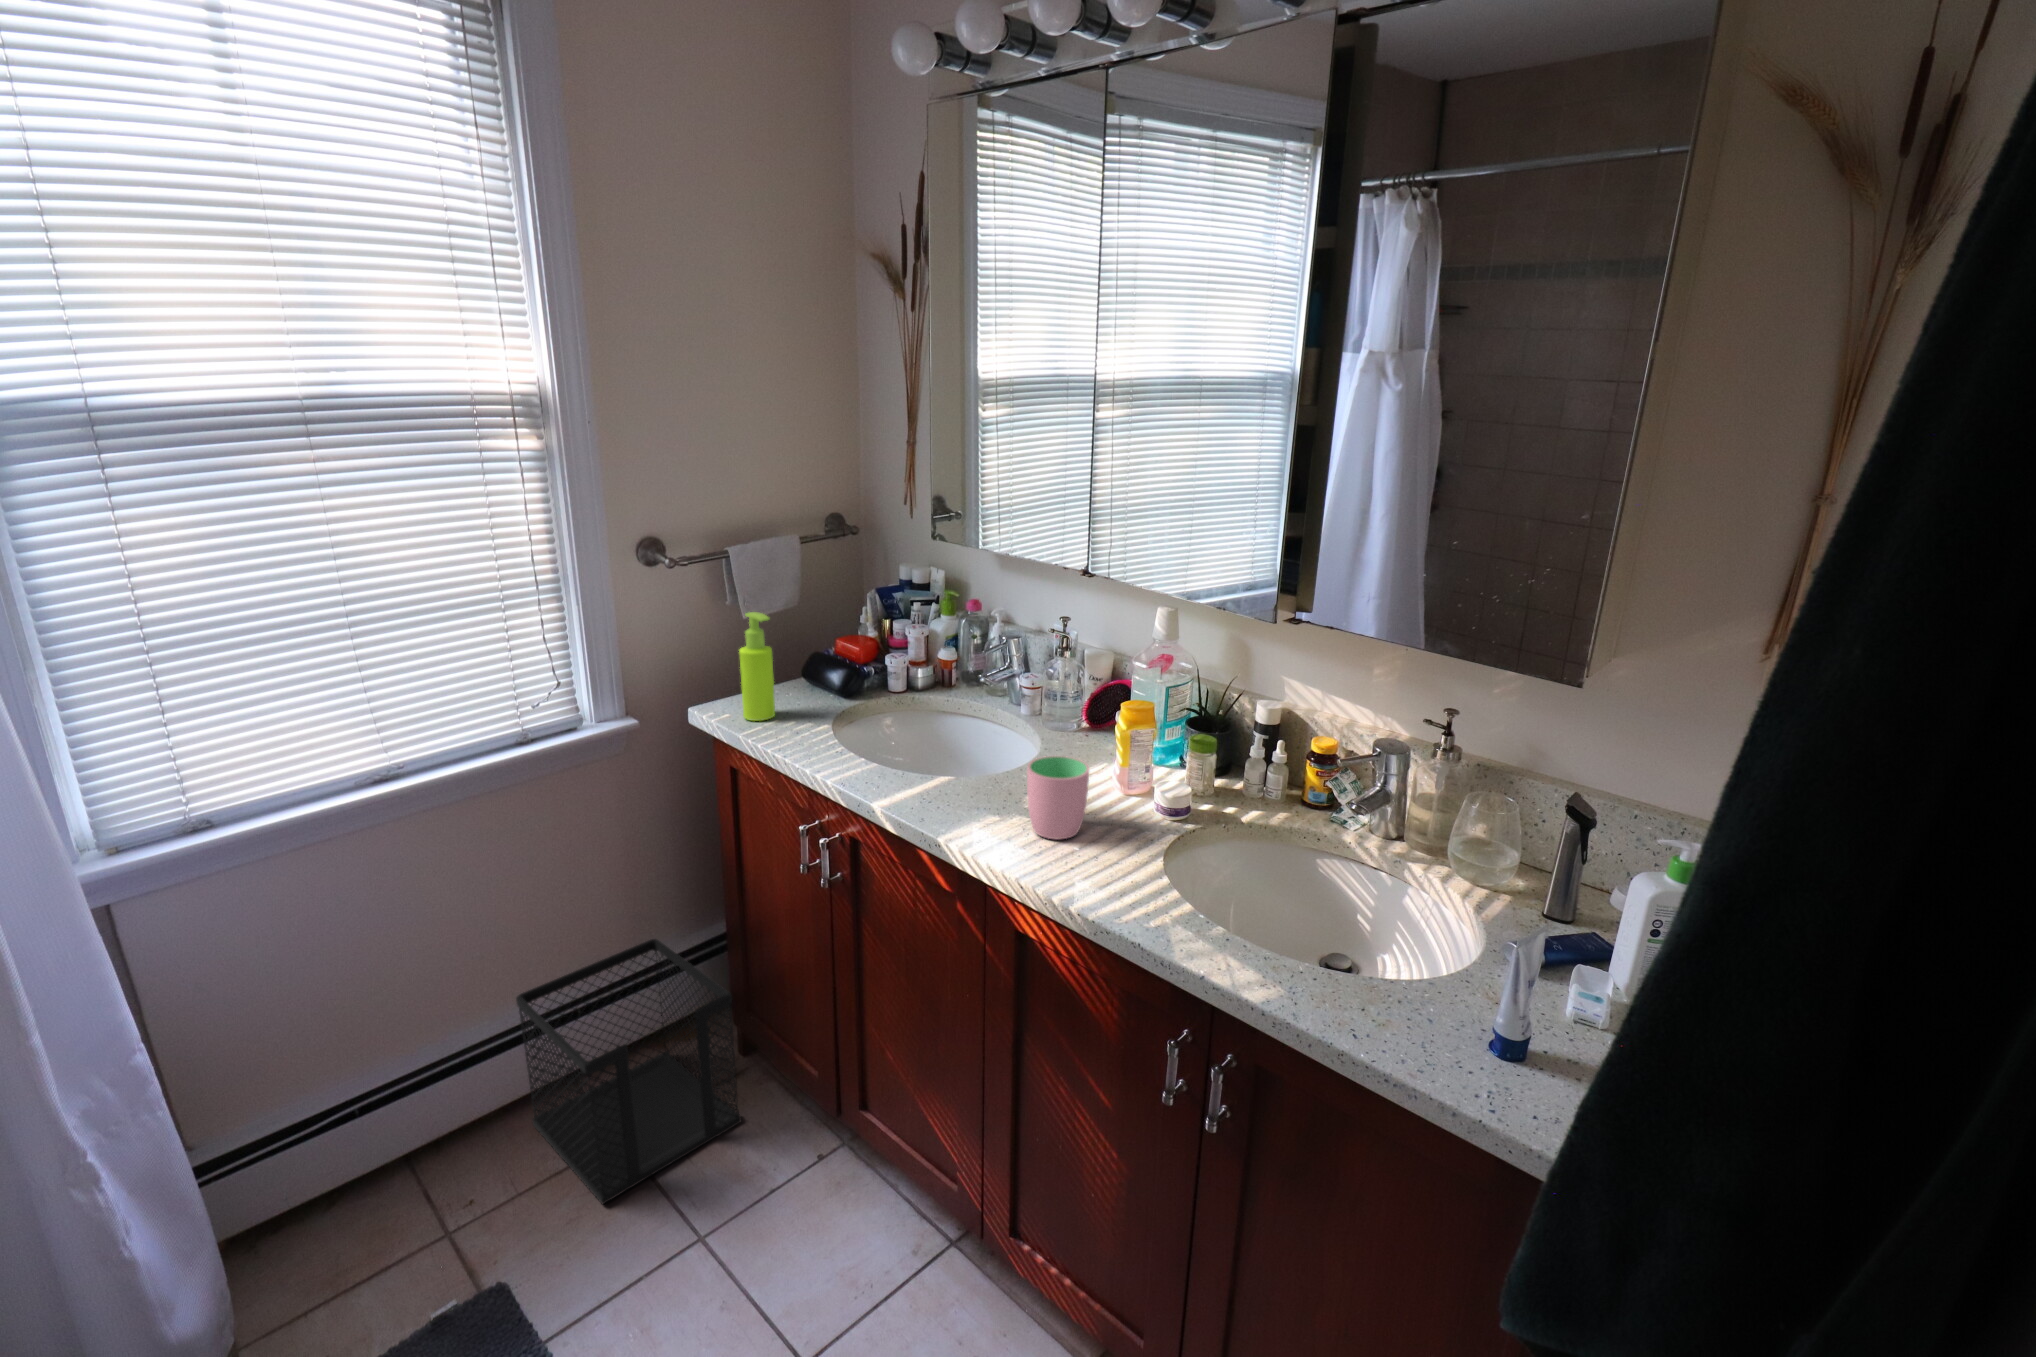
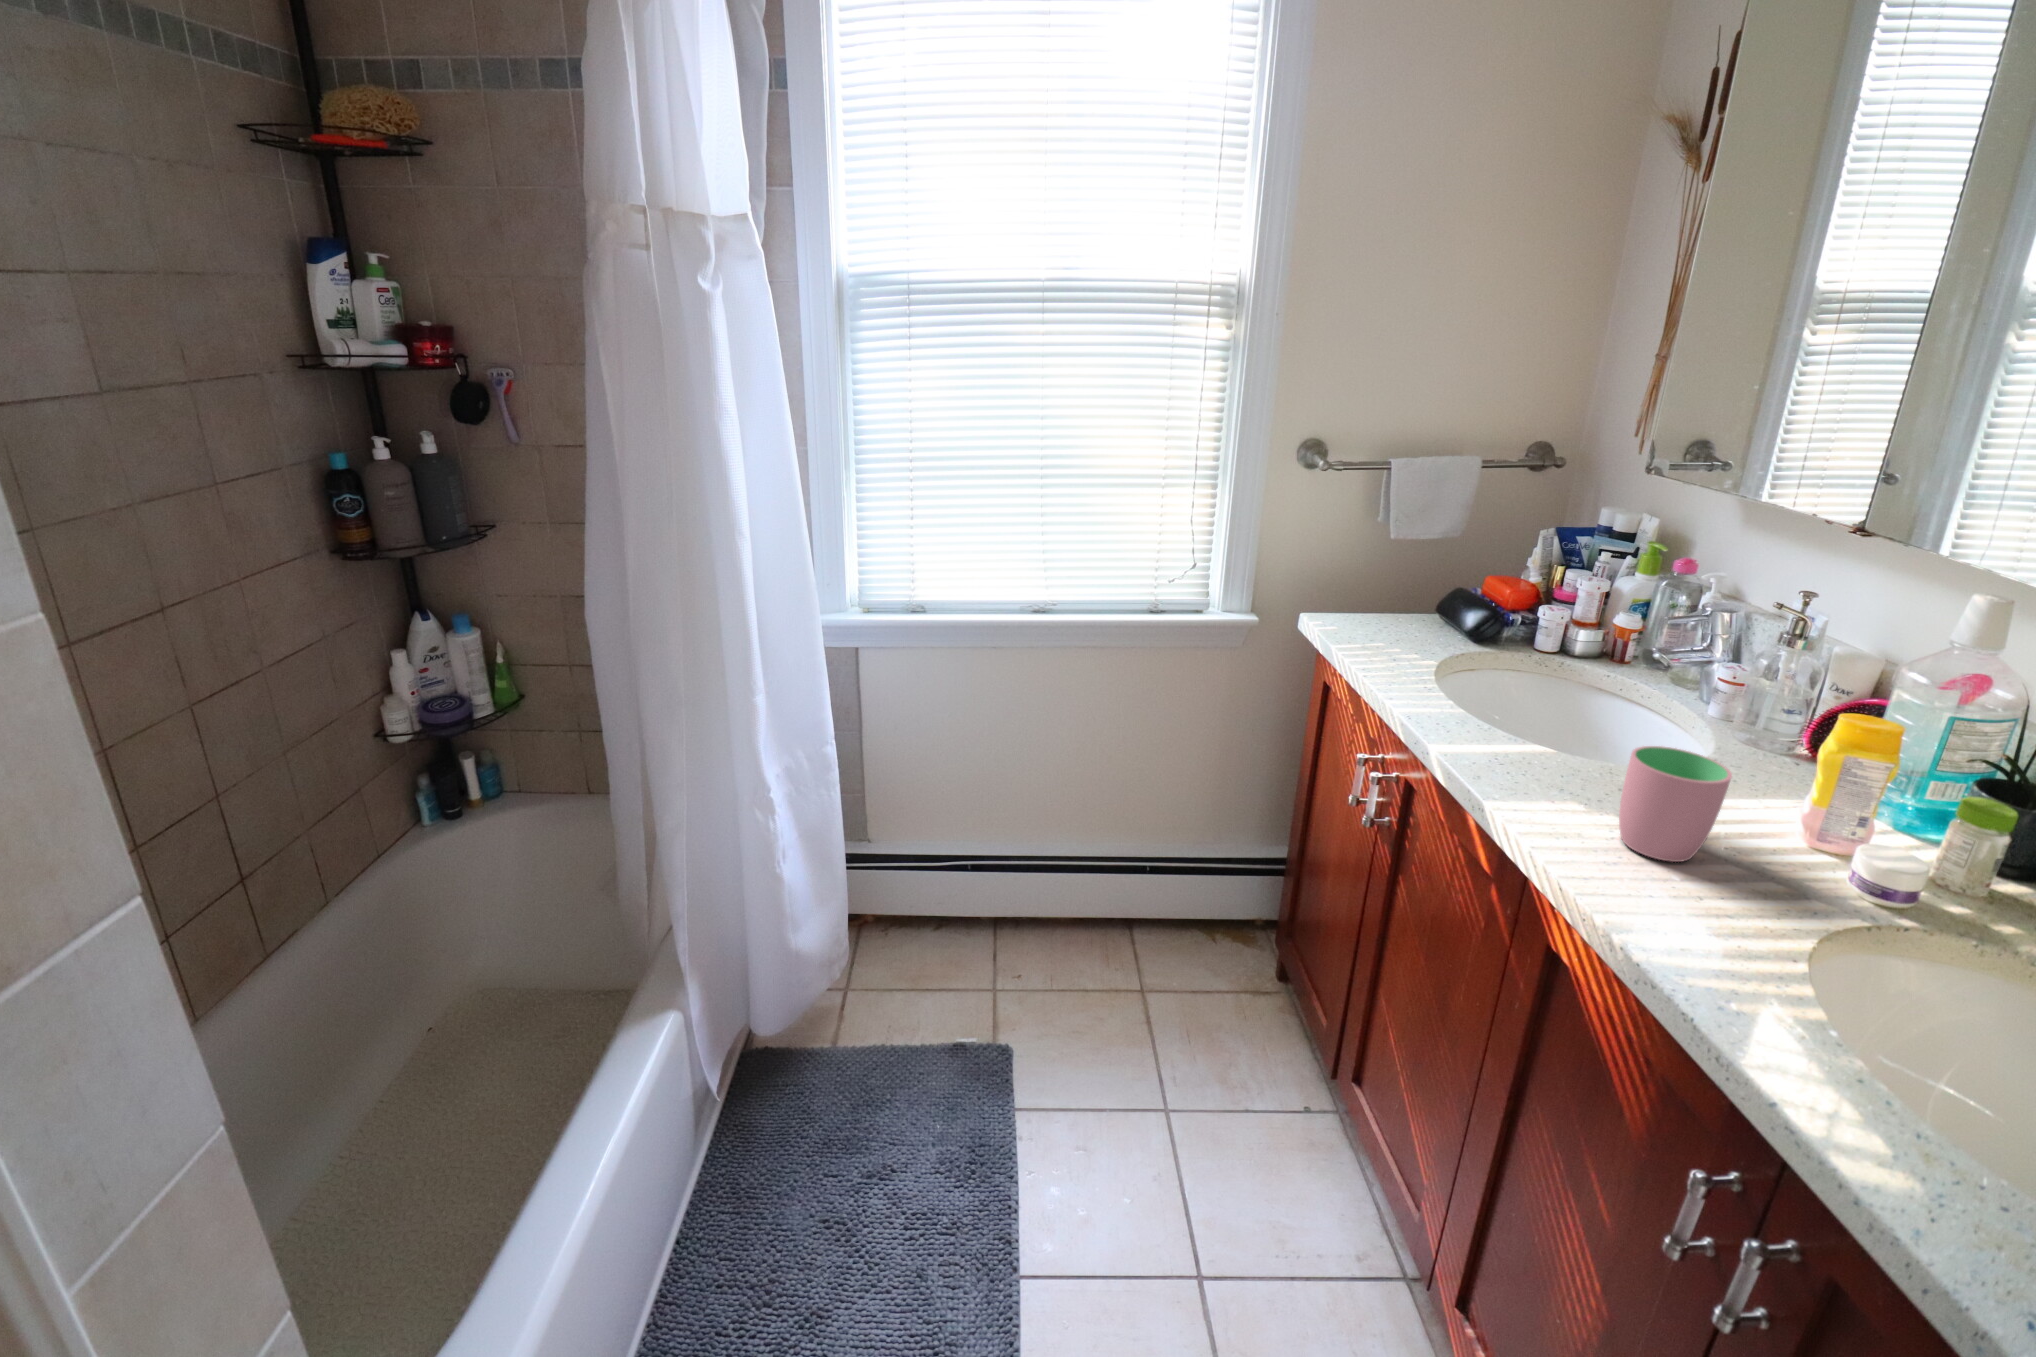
soap dispenser: present [739,612,775,721] -> none [1350,523,1401,642]
wastebasket: present [516,939,741,1204] -> none [1087,831,1268,1038]

